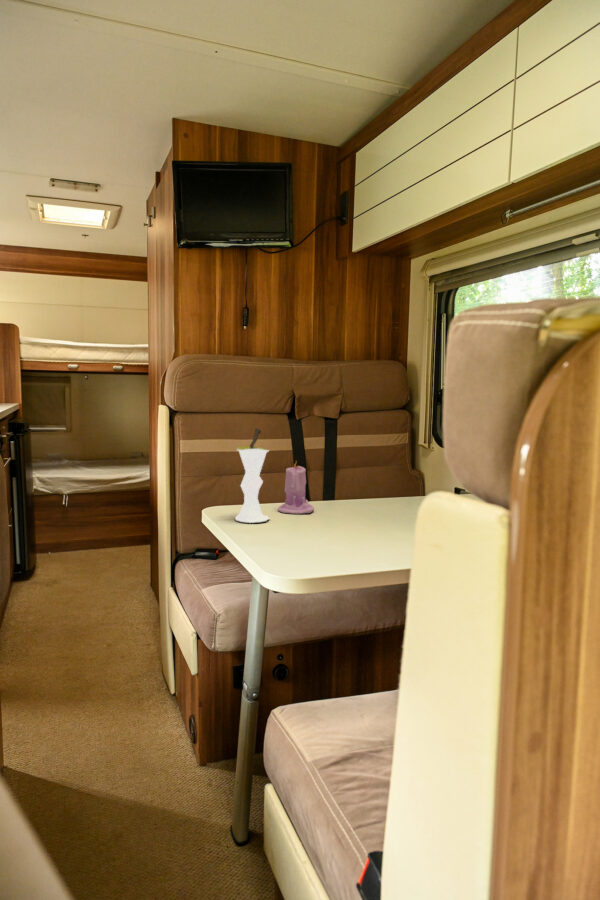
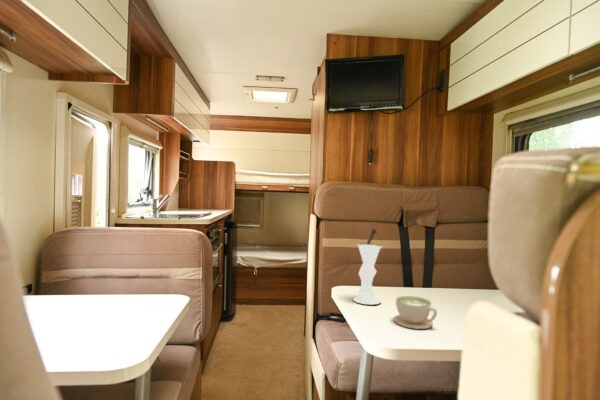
candle: present [278,463,314,514] -> none [388,256,419,300]
coffee cup: none [285,507,332,542] -> present [394,296,437,329]

